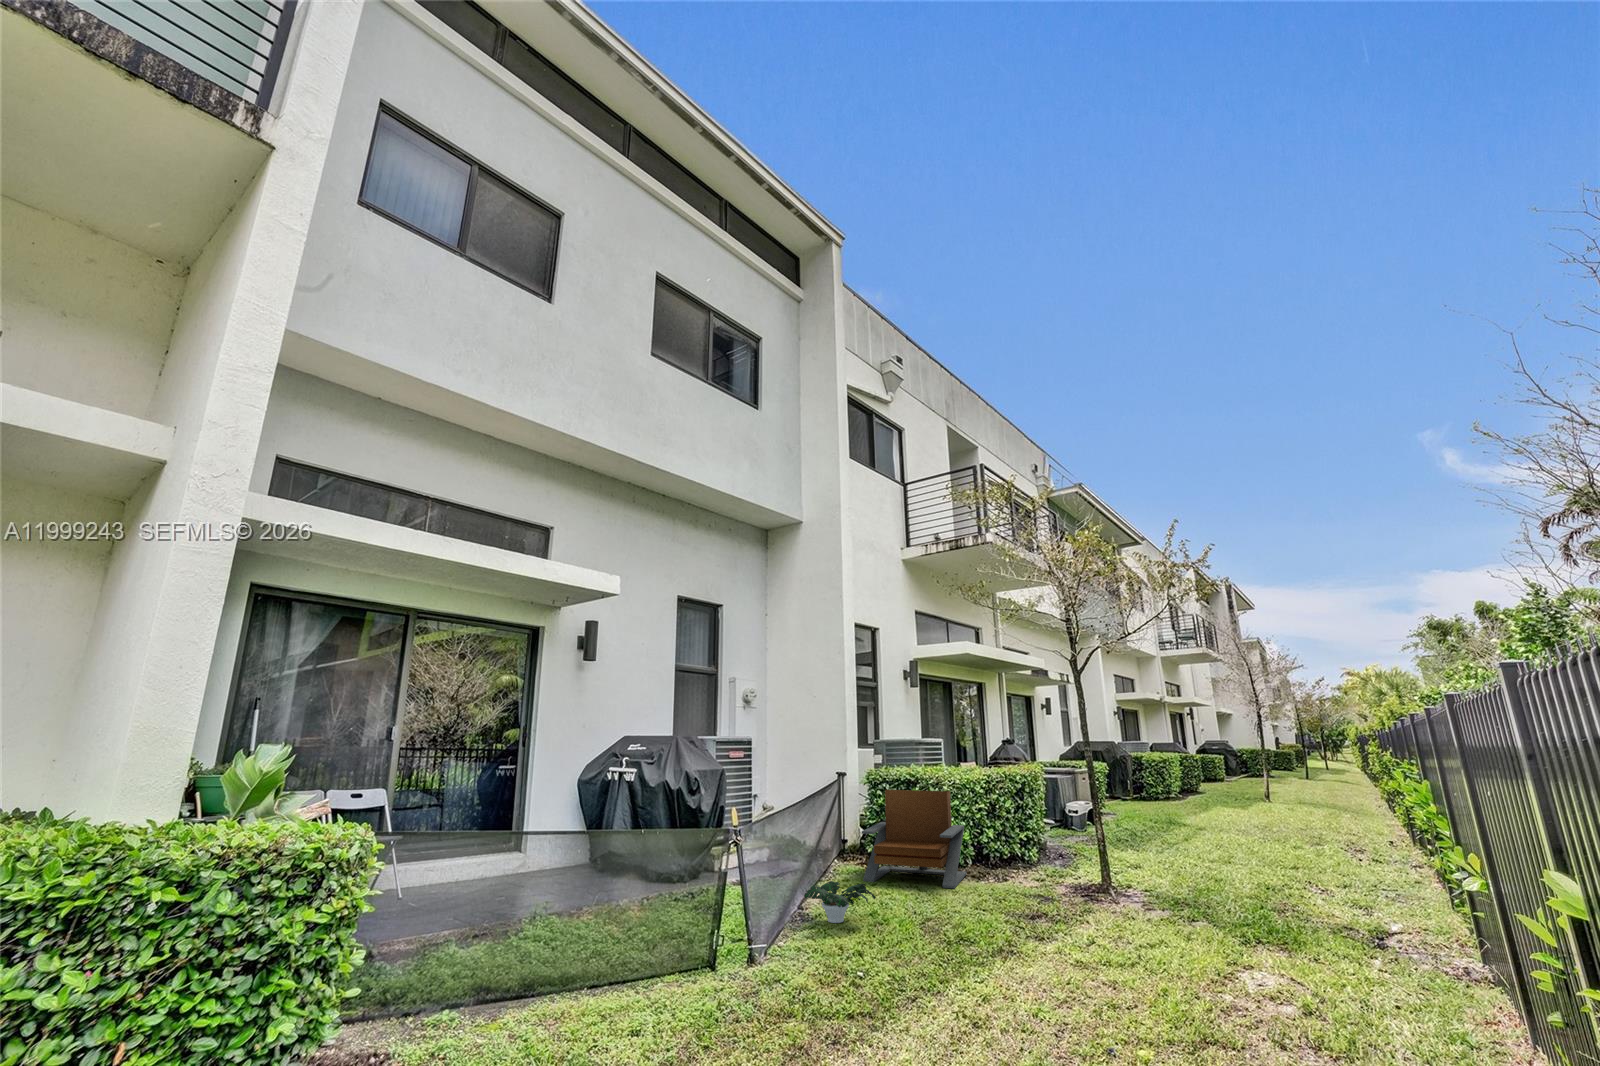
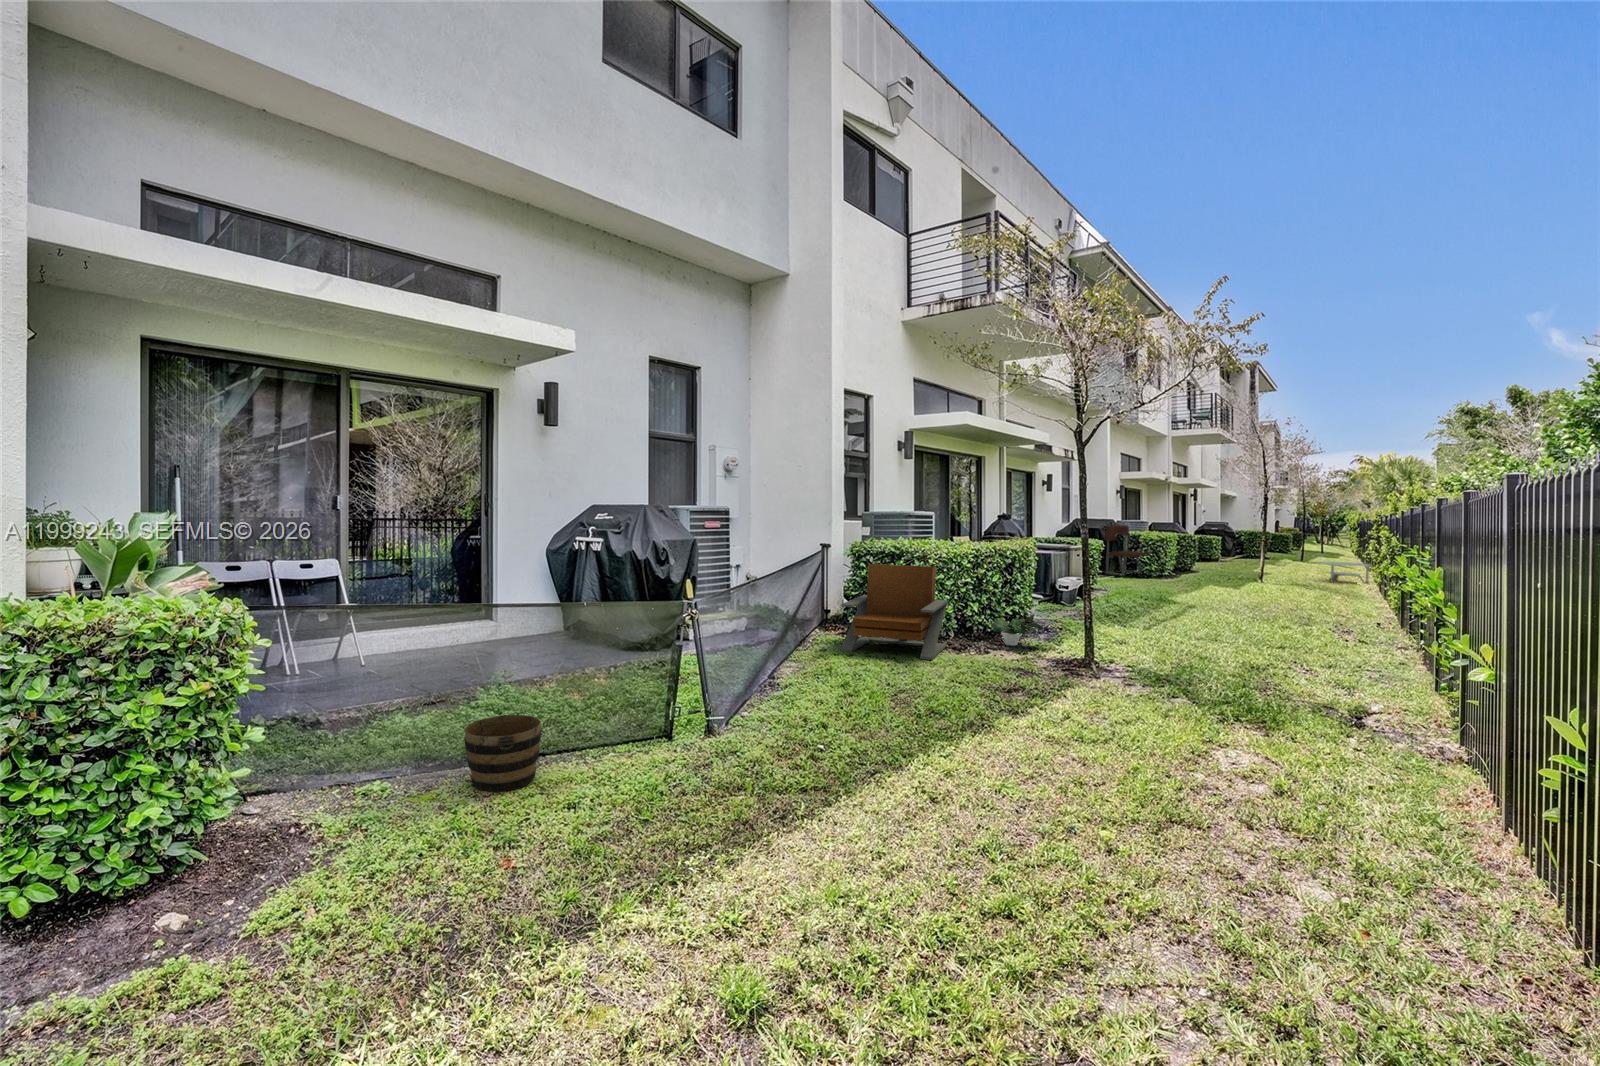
bench: none [1109,747,1155,800] -> present [1106,525,1149,576]
round table: none [1322,781,1379,804] -> present [1319,562,1371,584]
potted plant: present [804,881,876,923] -> present [991,619,1043,646]
bucket: none [527,943,598,1024] -> present [464,715,542,792]

